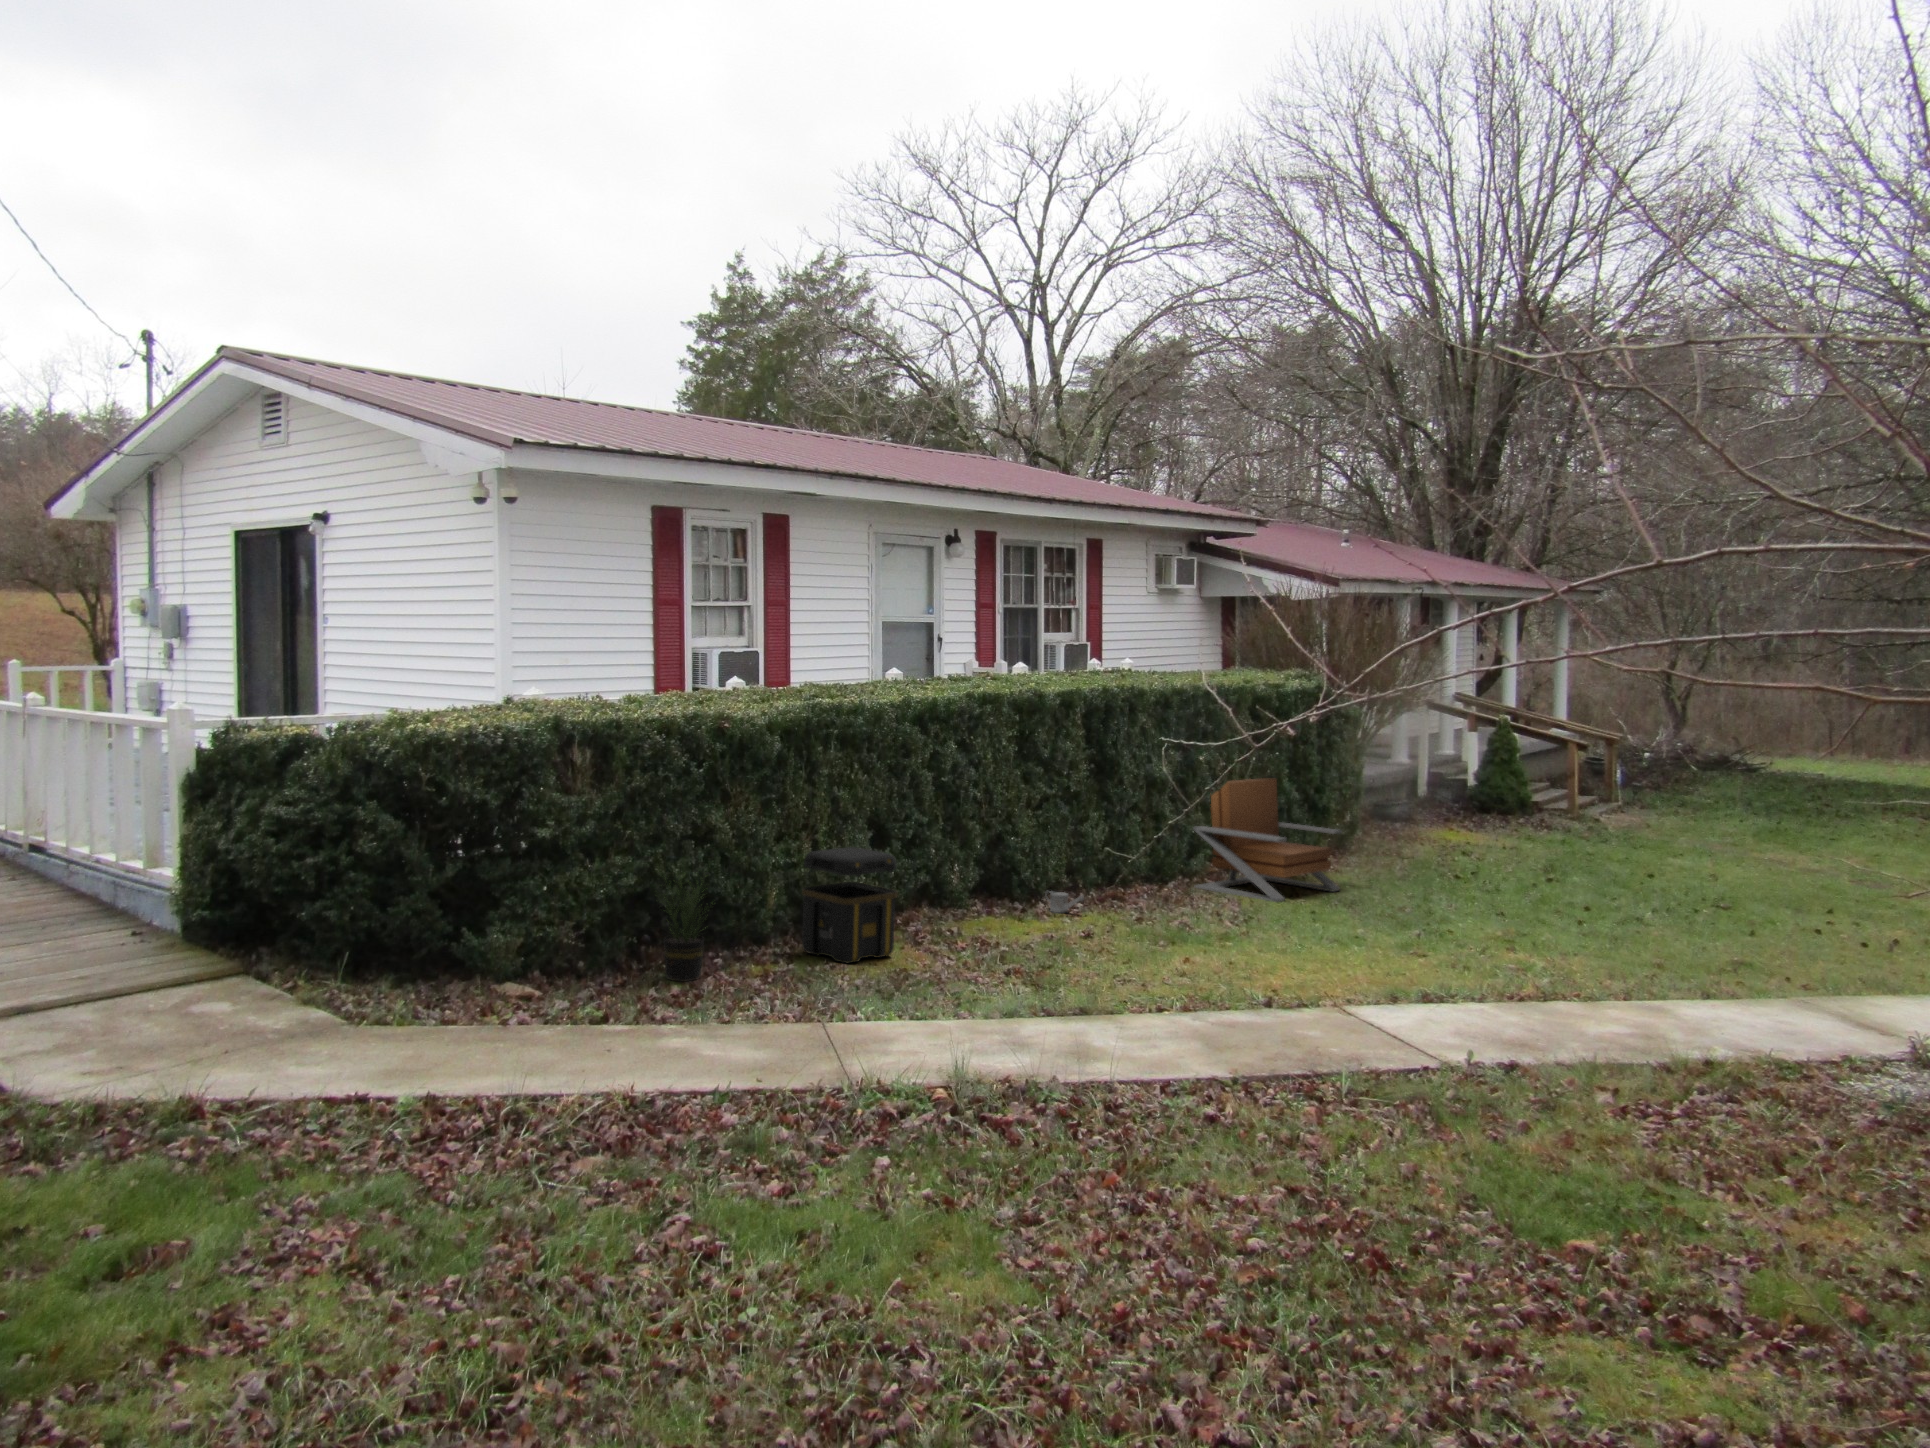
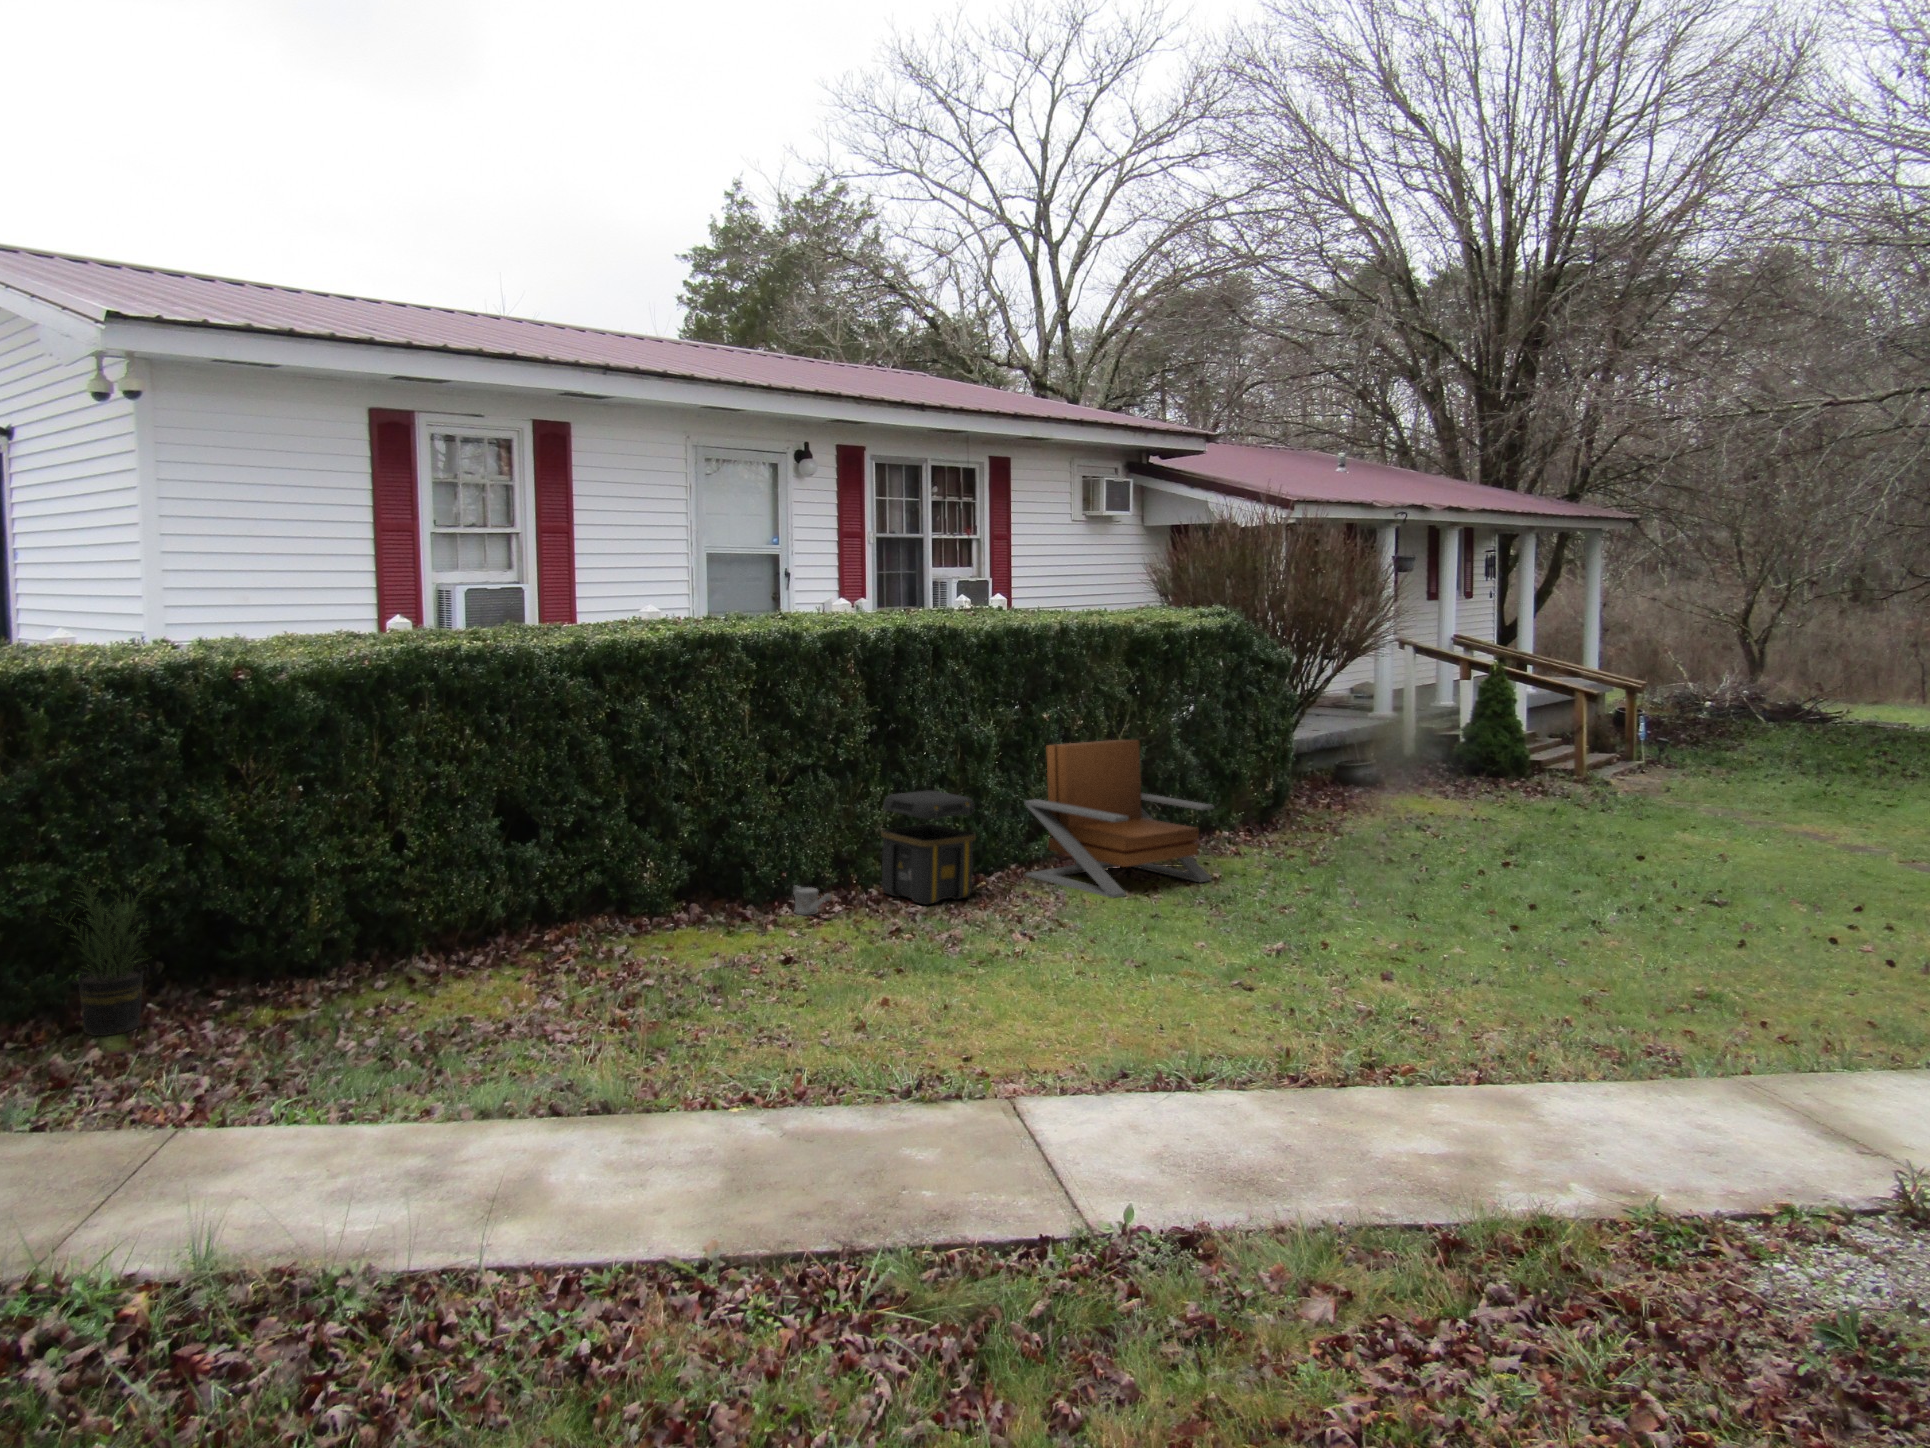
toolbox: present [802,847,898,963] -> present [881,791,976,905]

